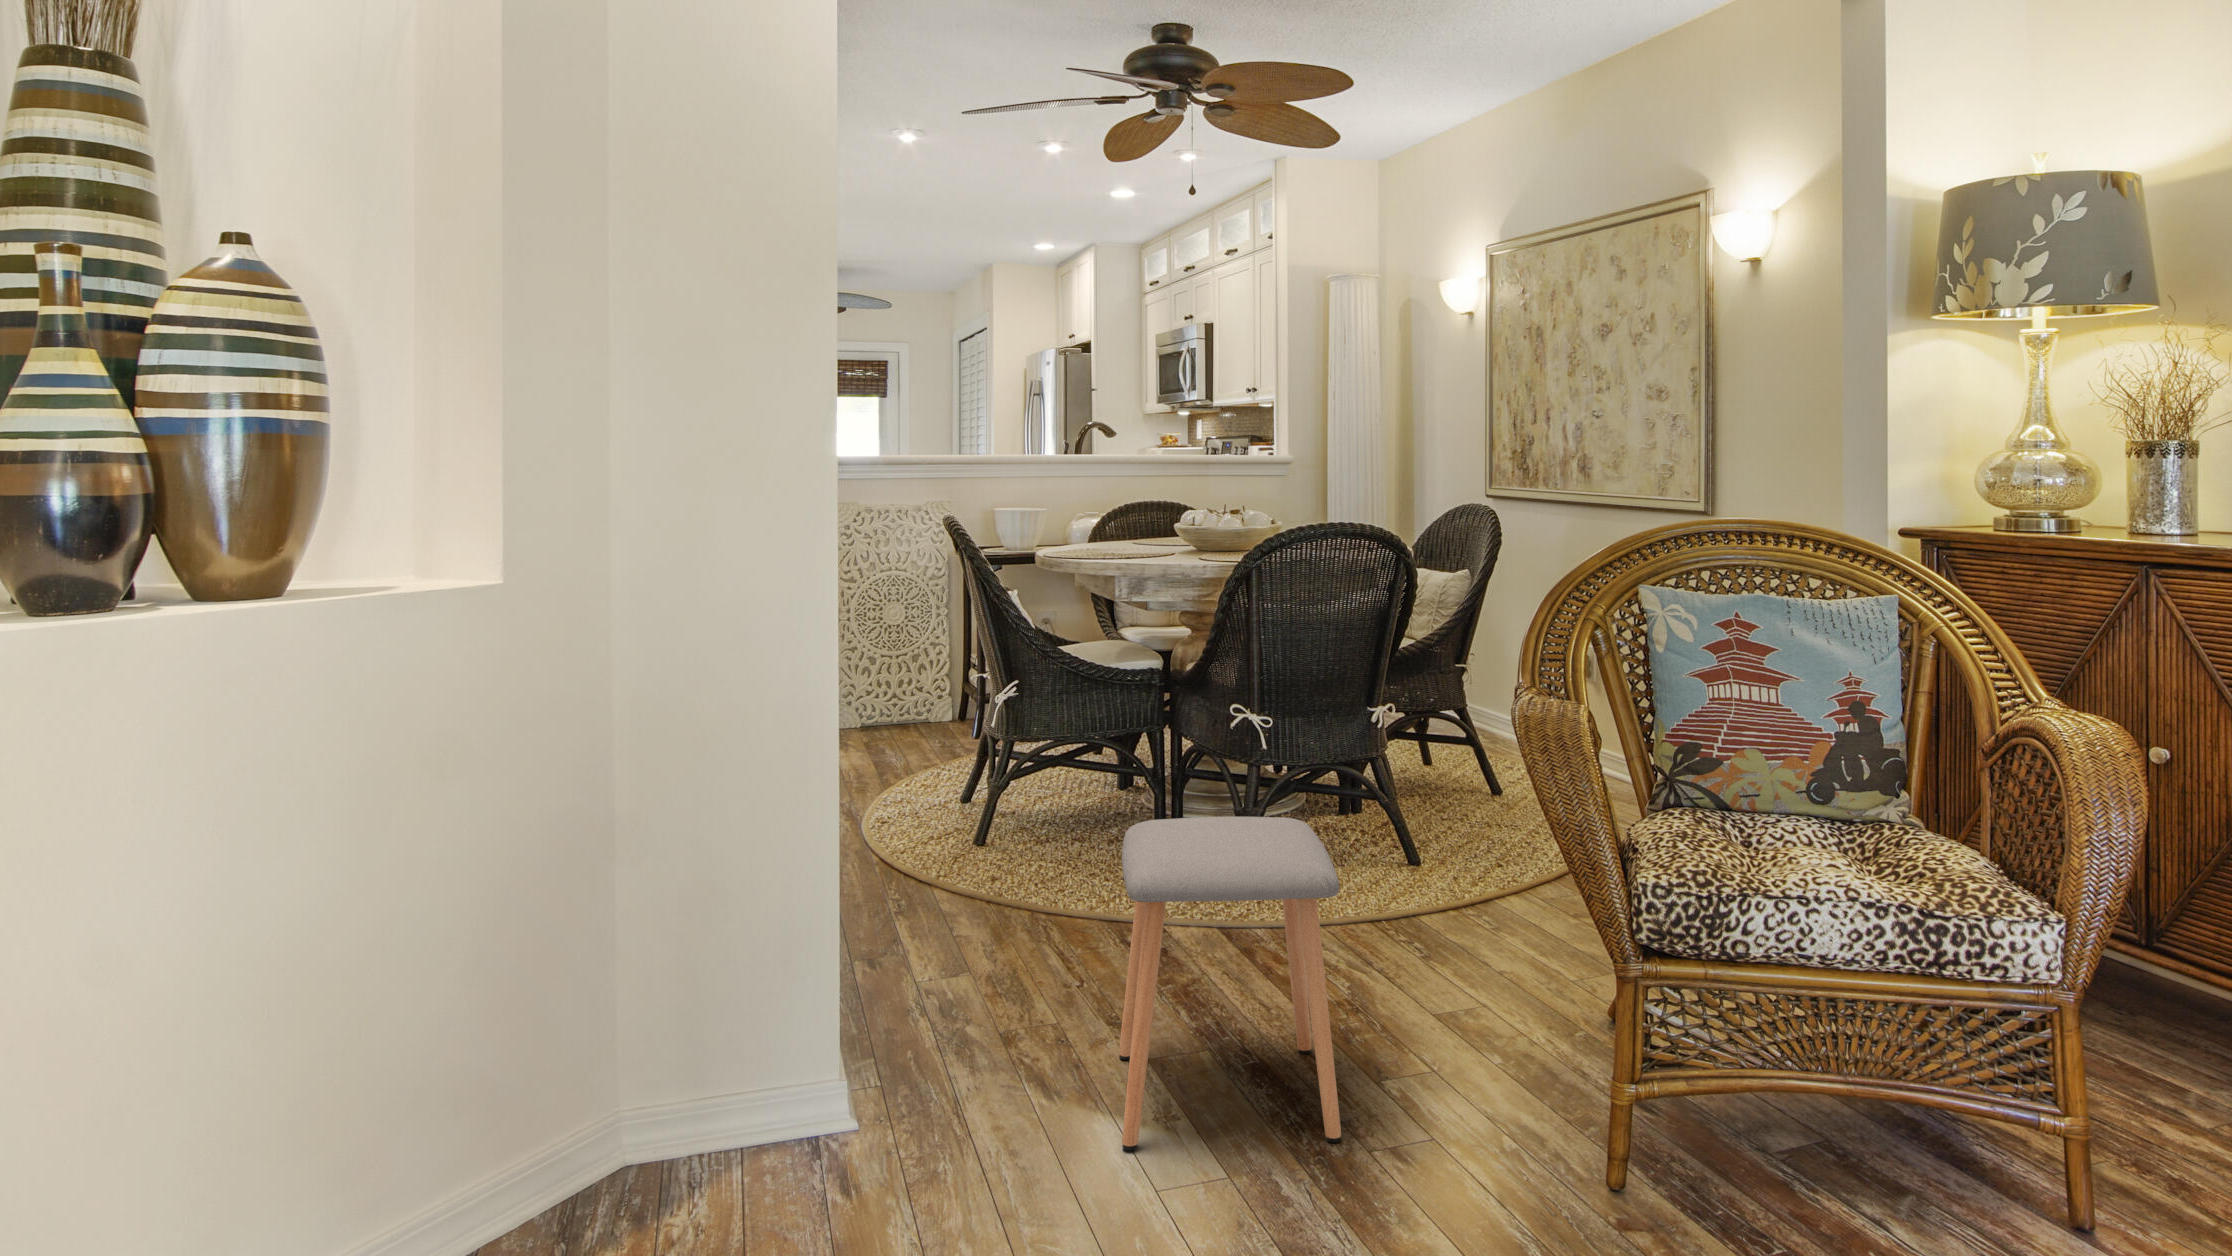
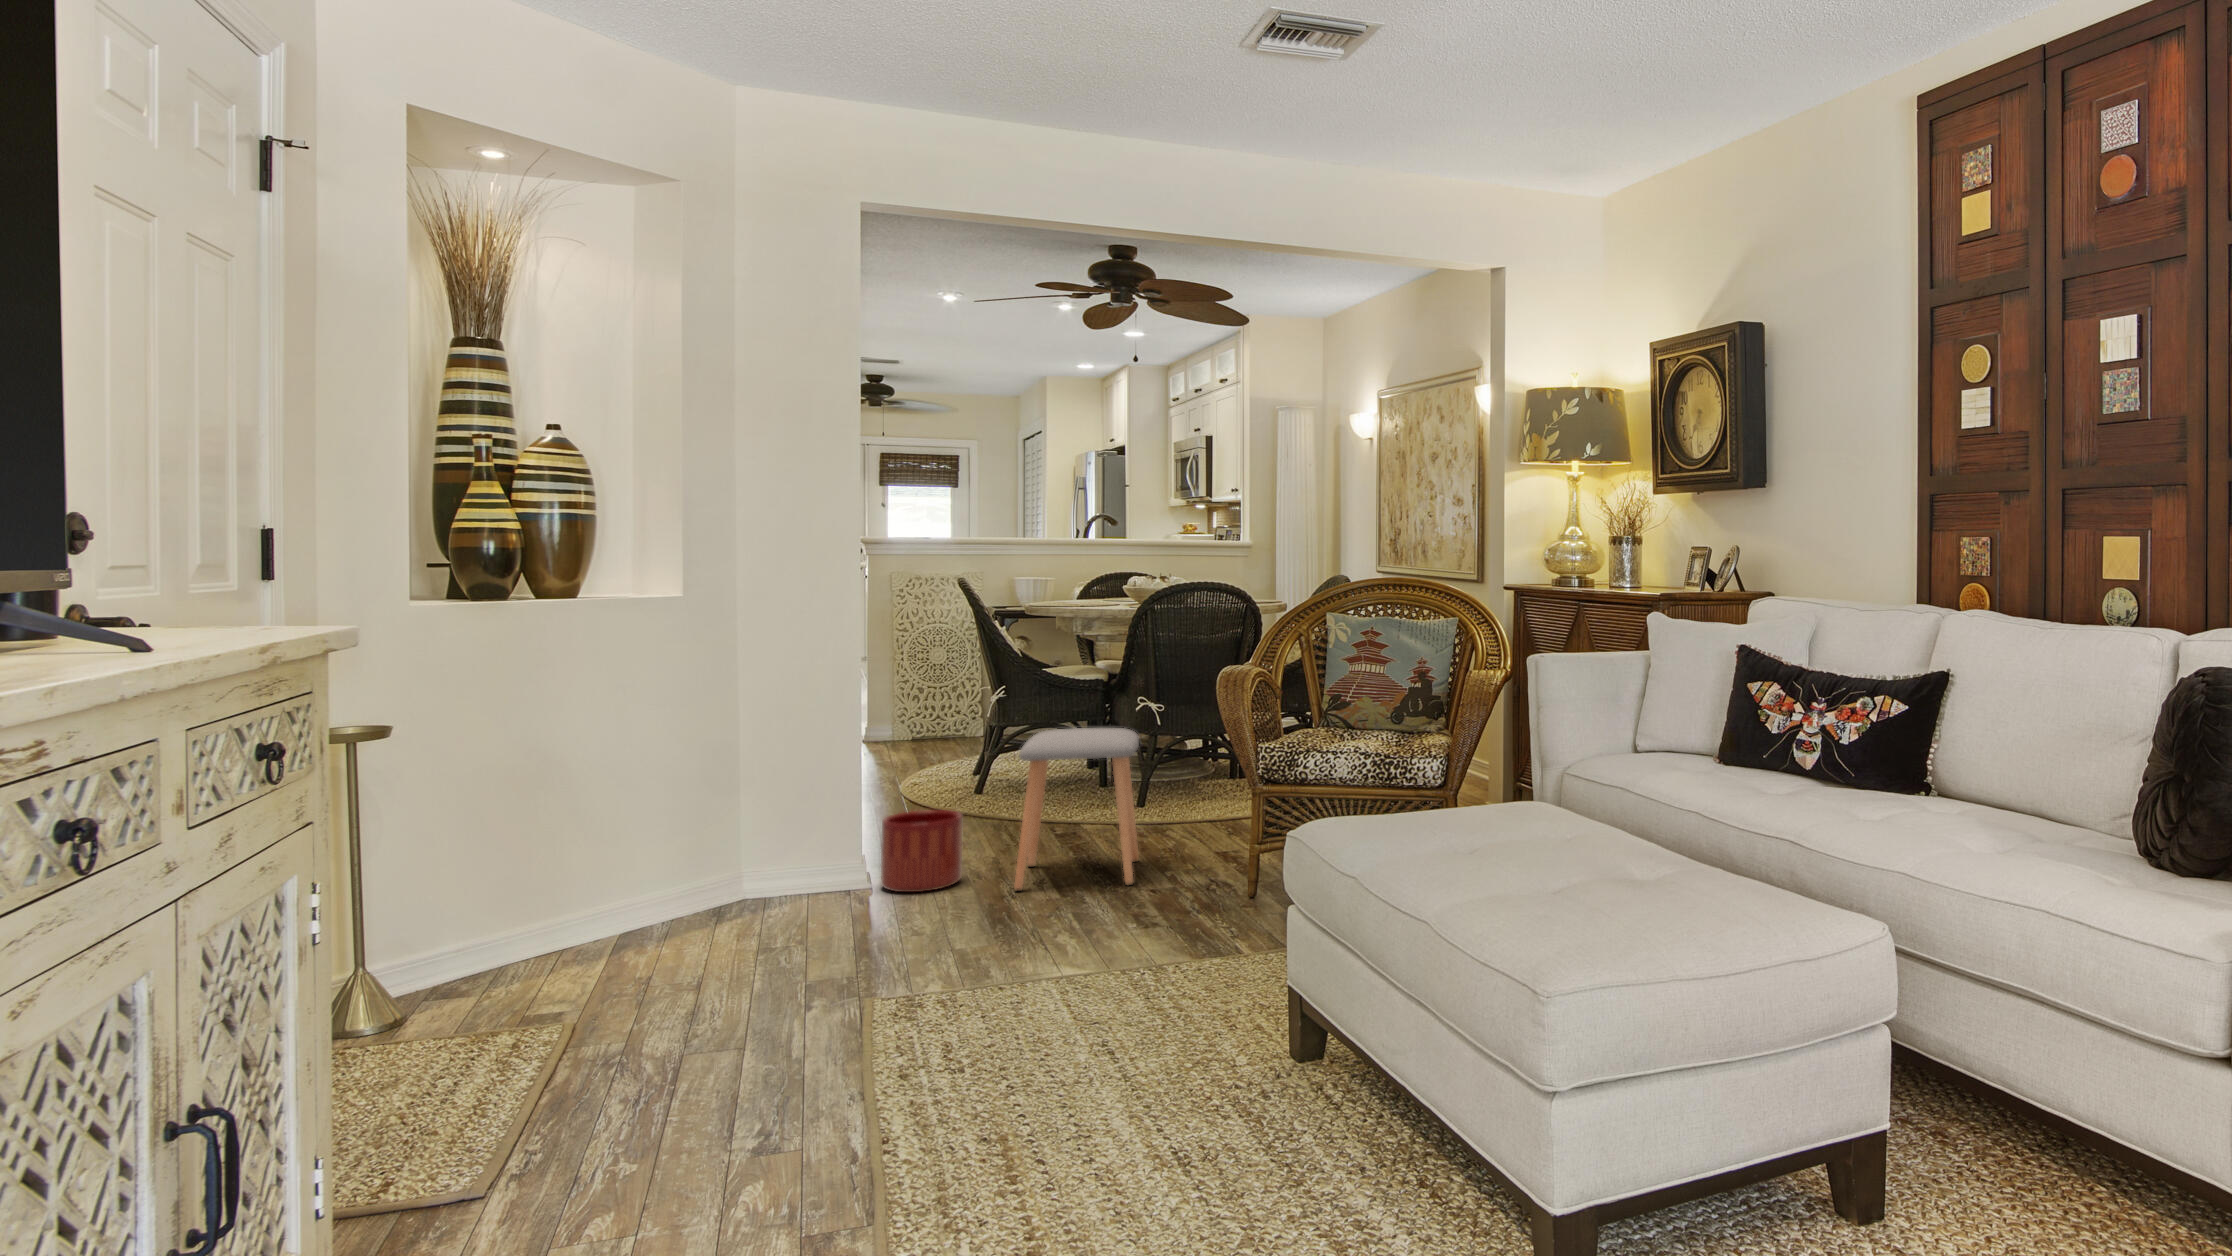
planter: none [873,960,1015,1138] -> present [881,810,963,892]

